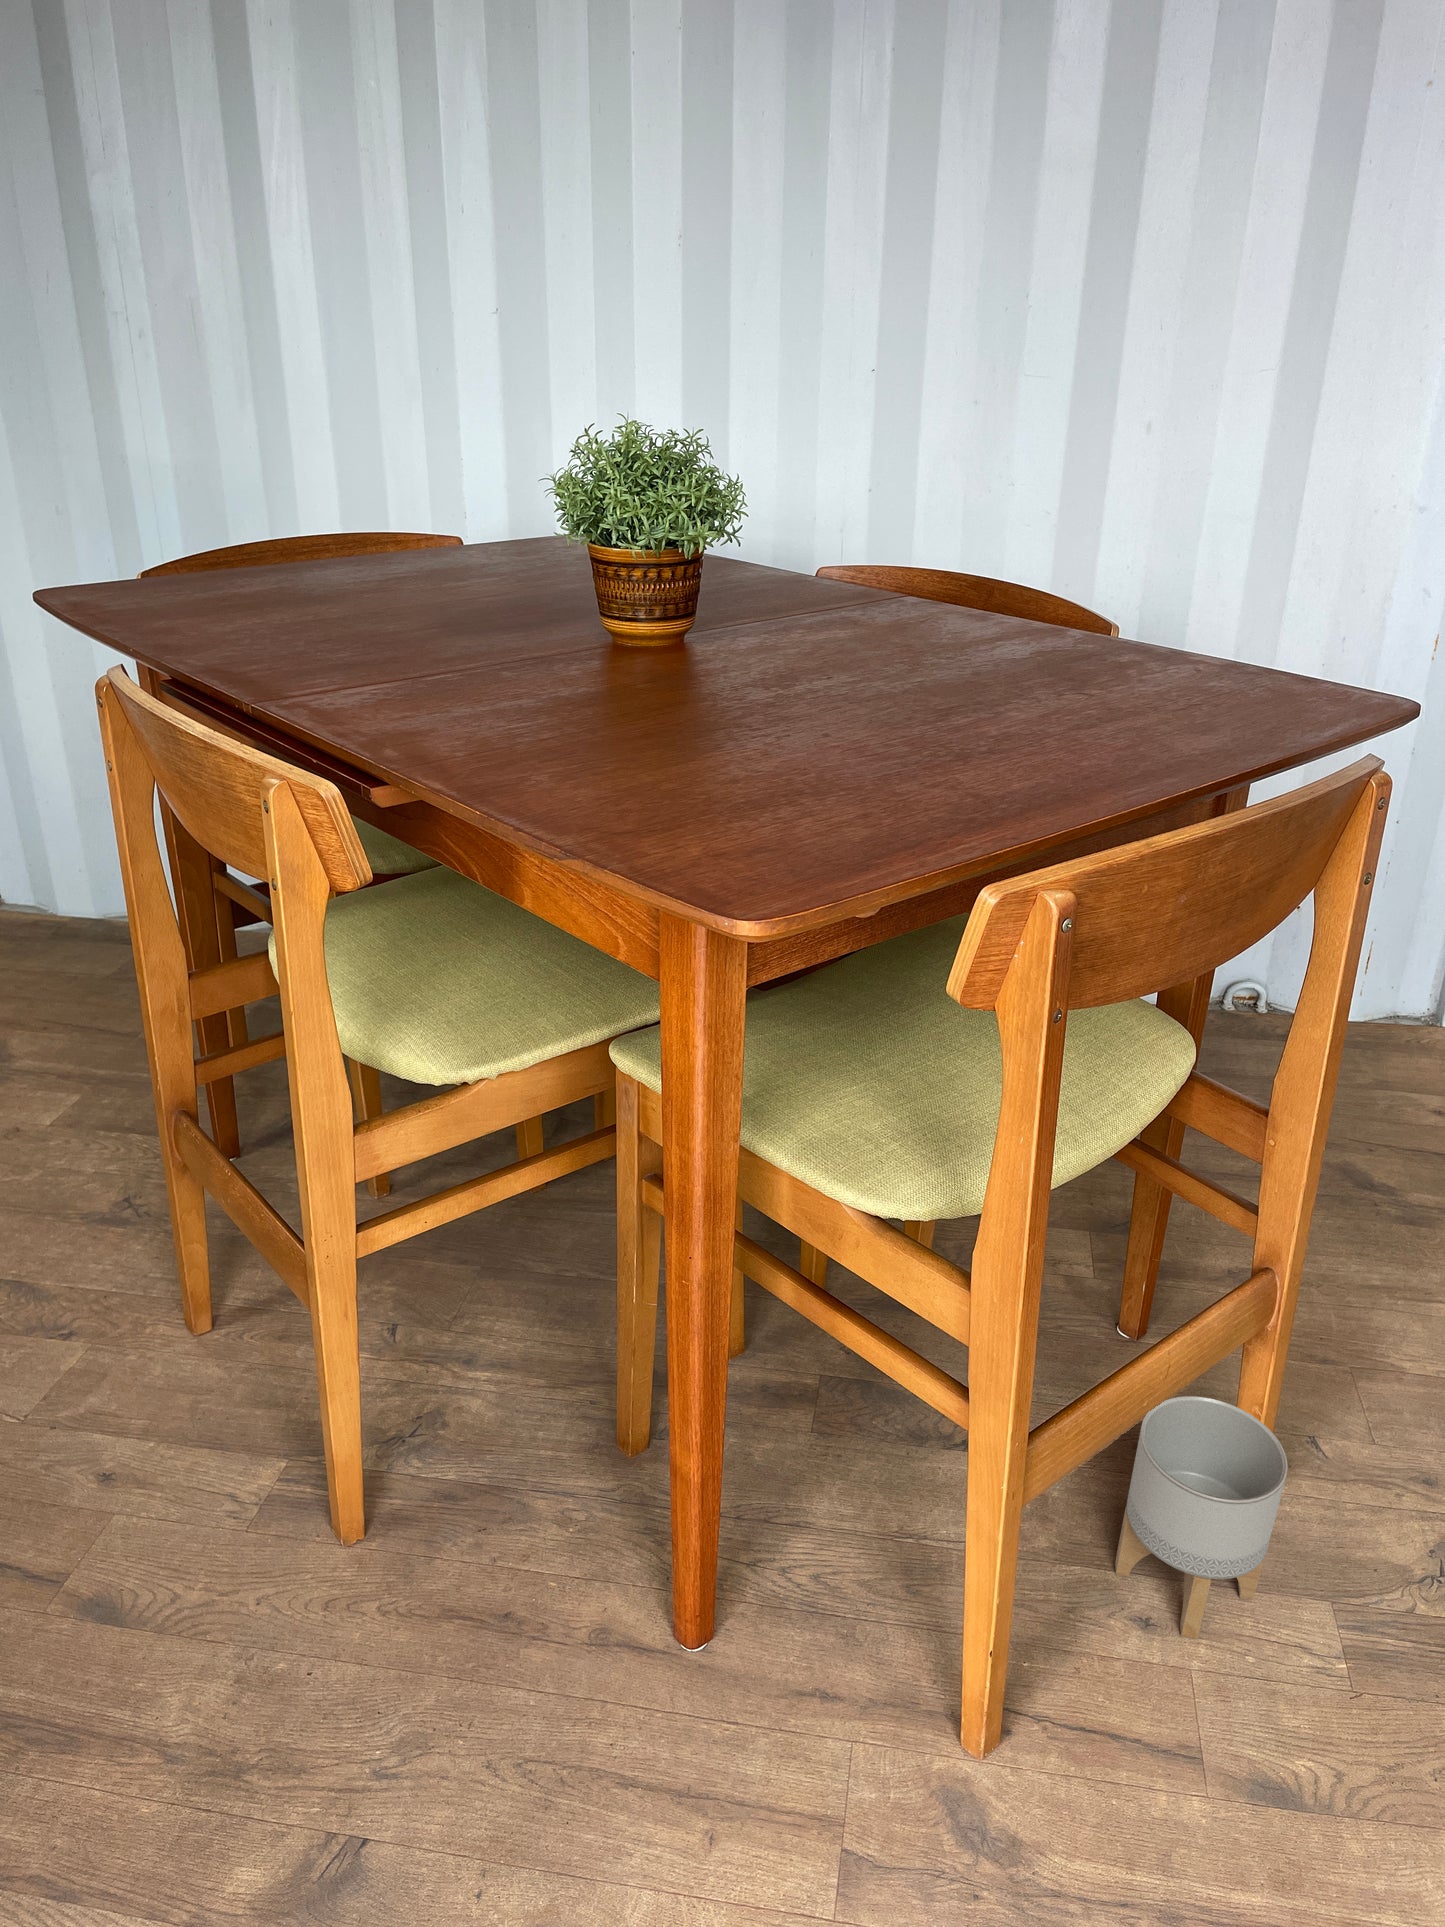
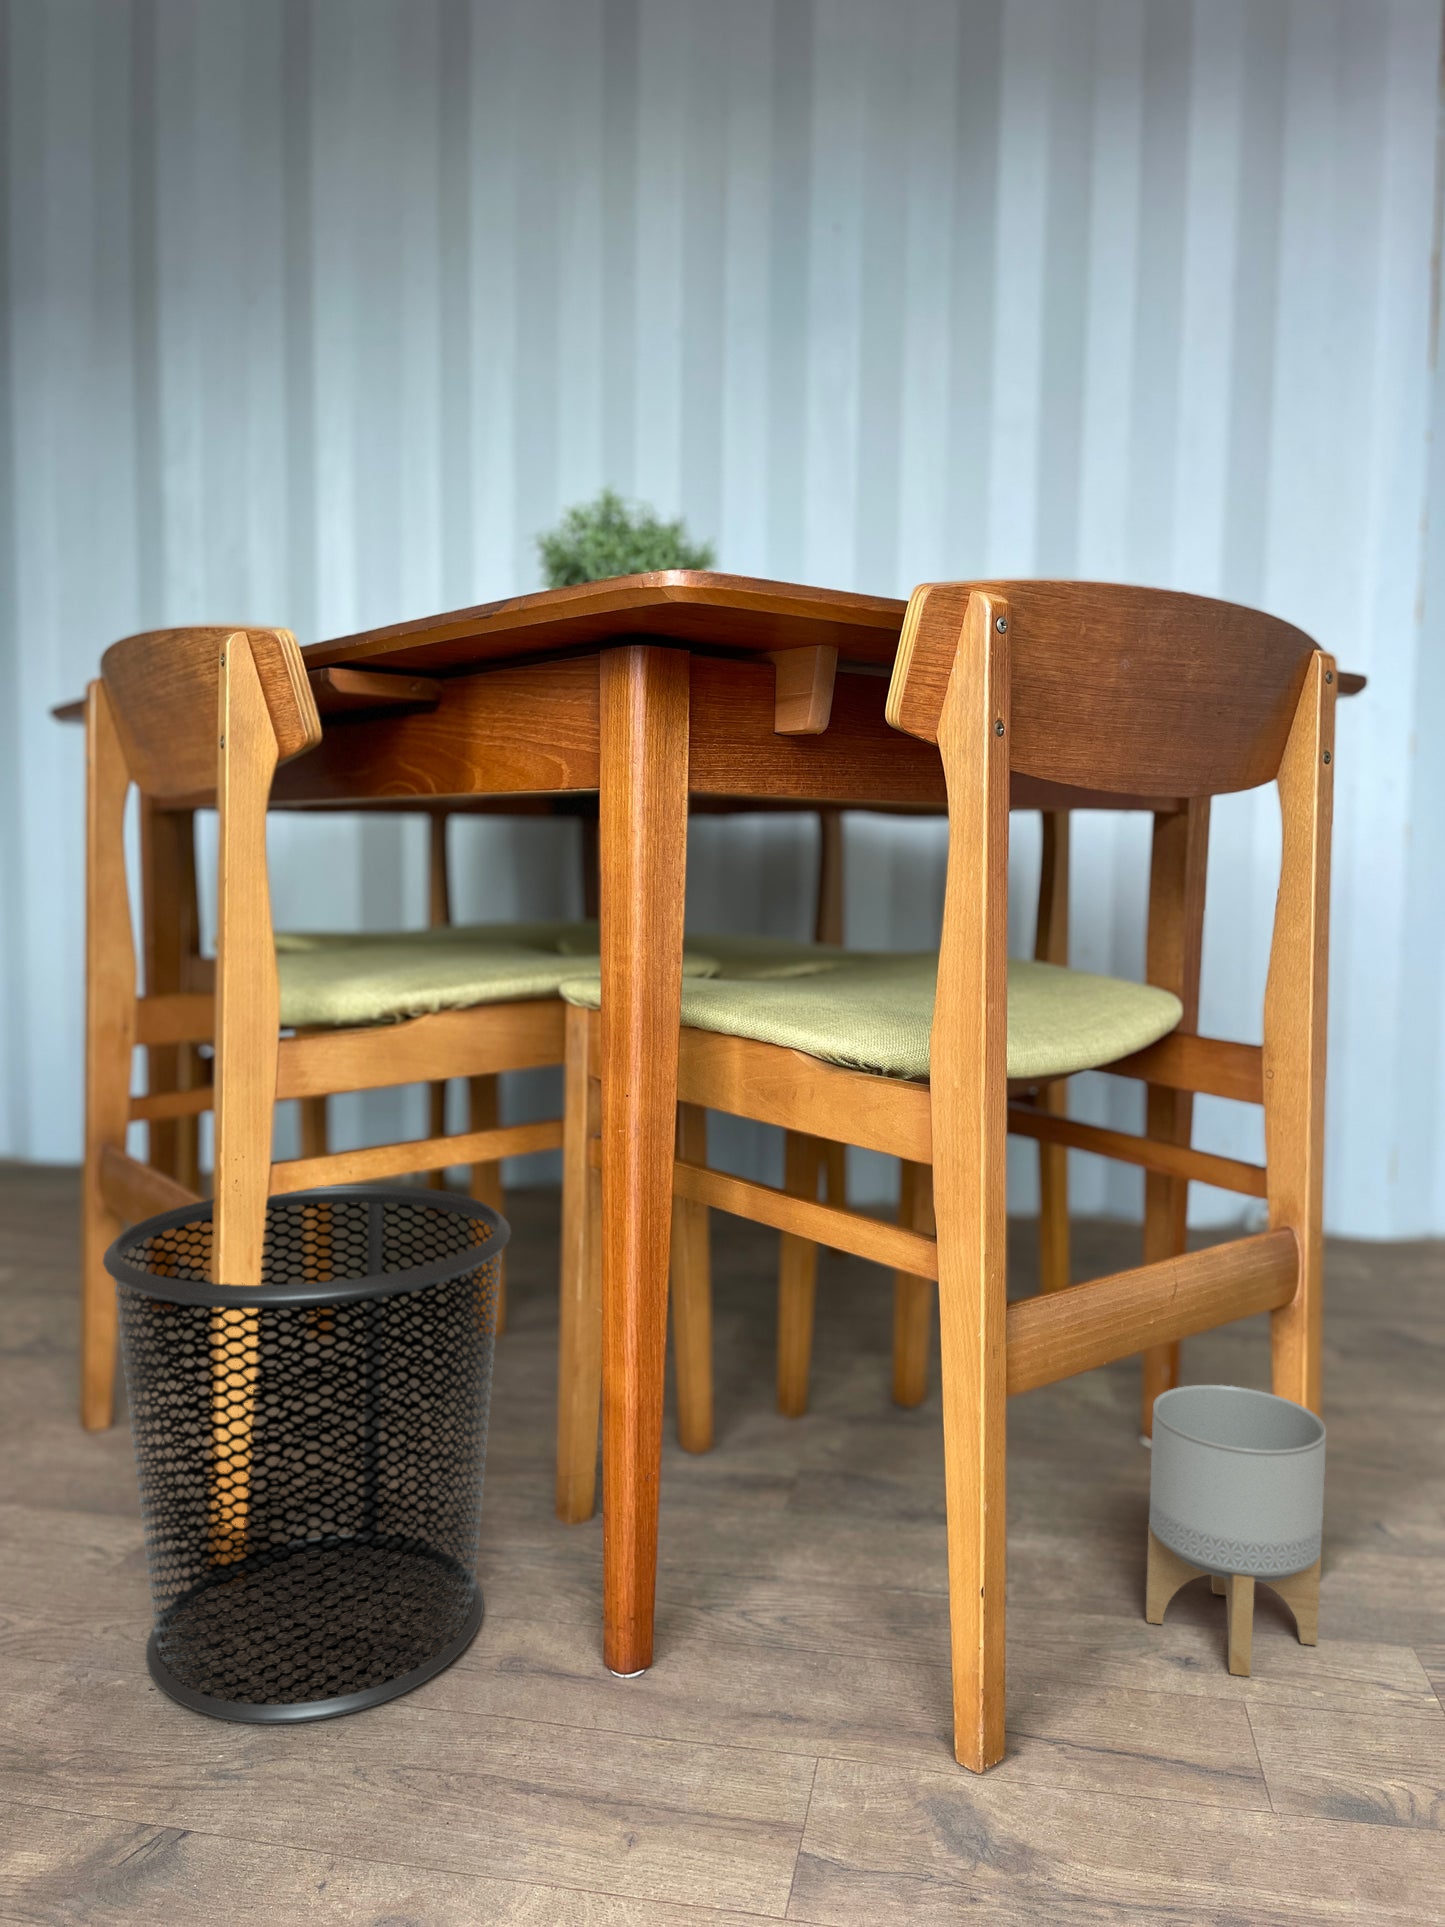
waste bin: none [220,1231,581,1717] -> present [103,1185,511,1724]

